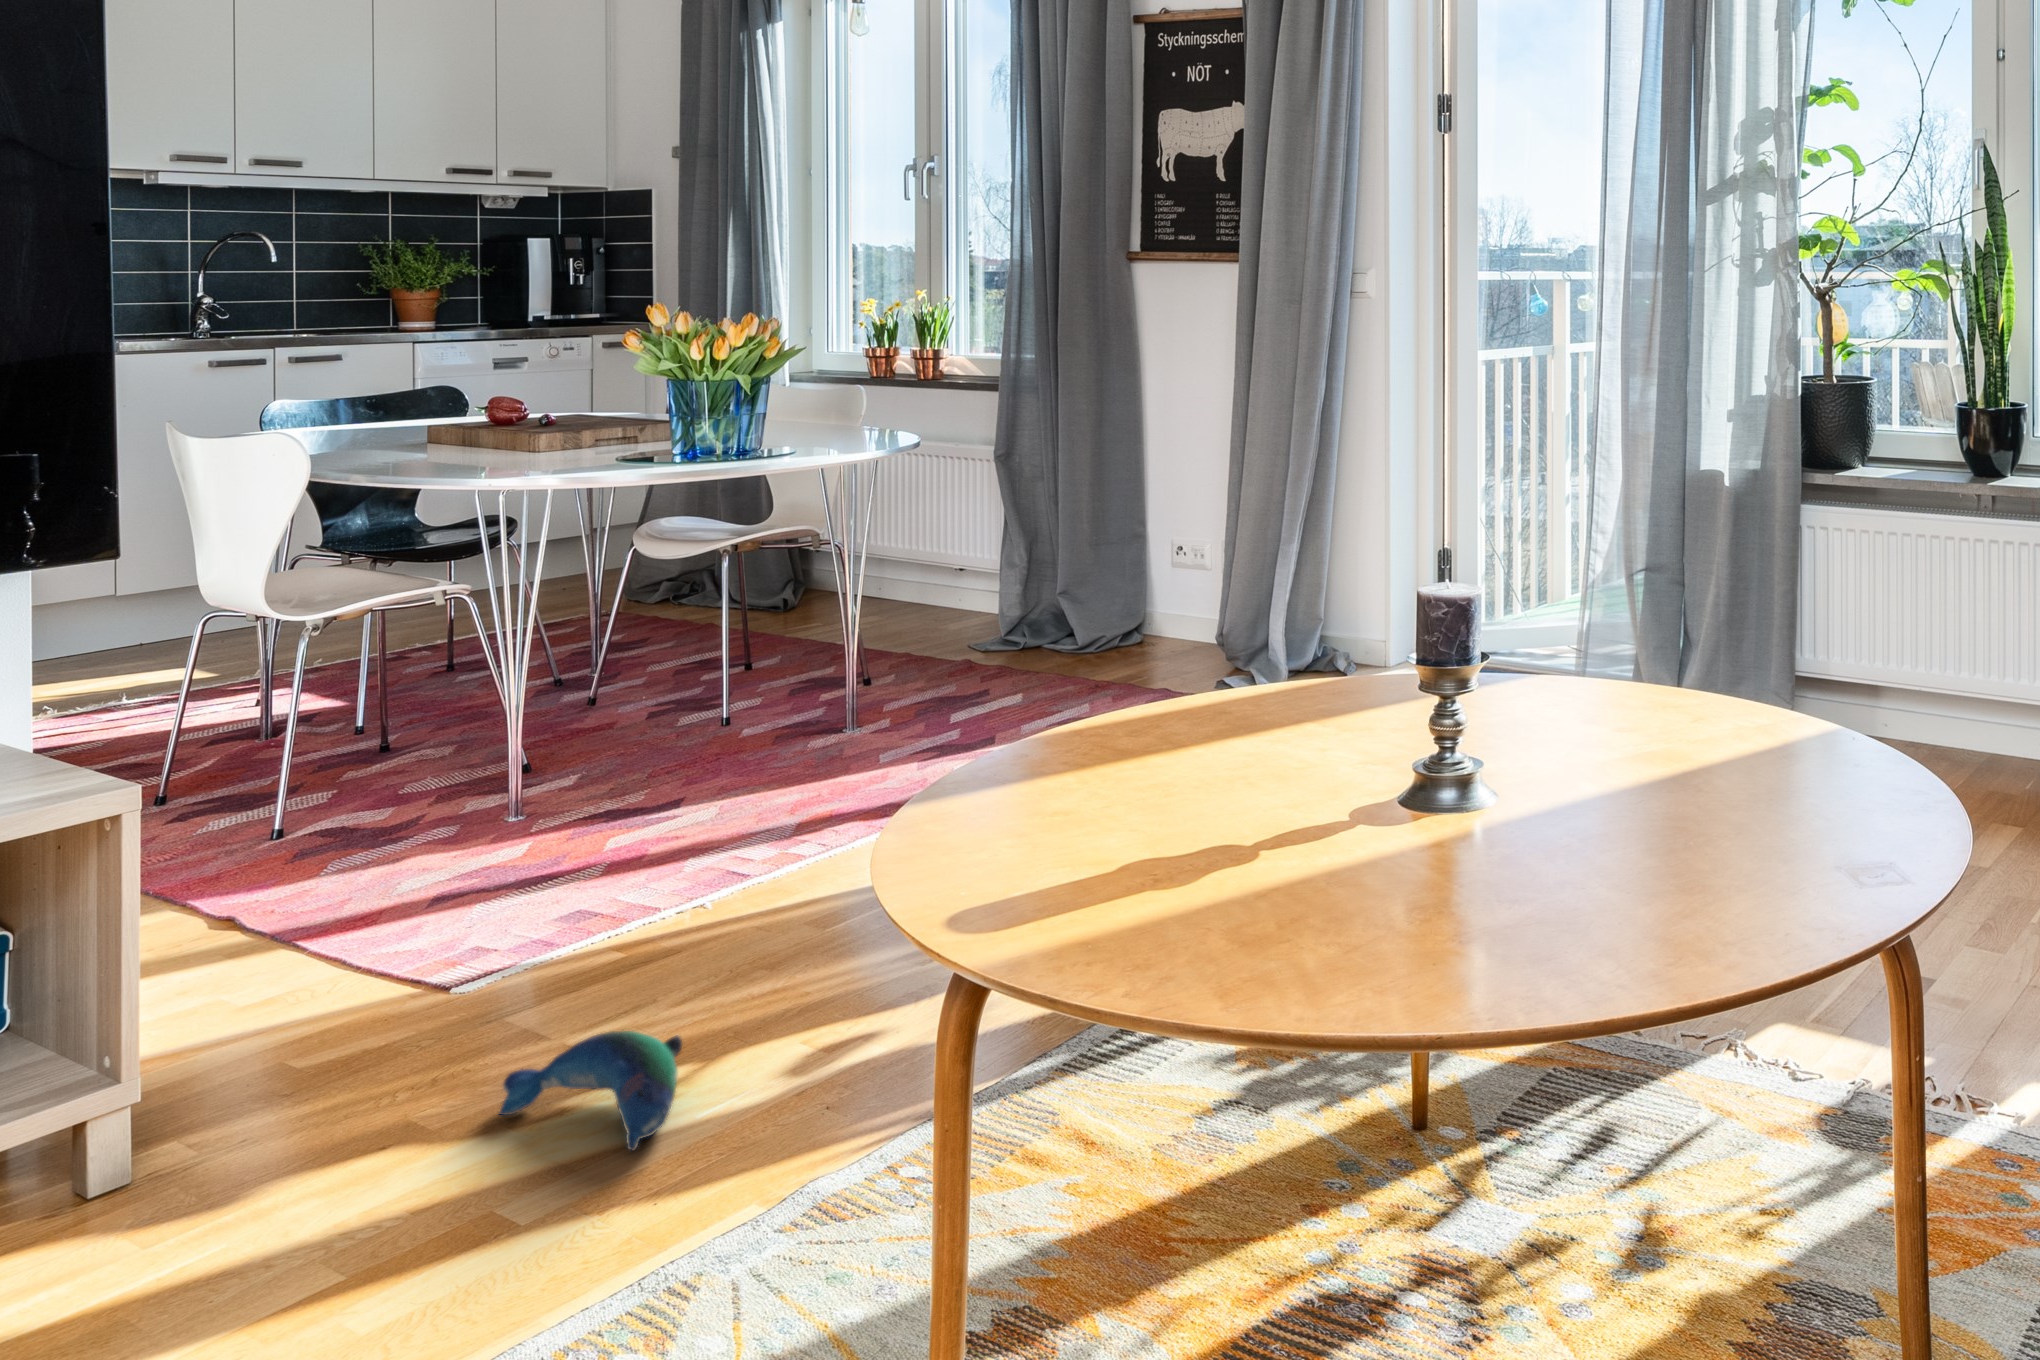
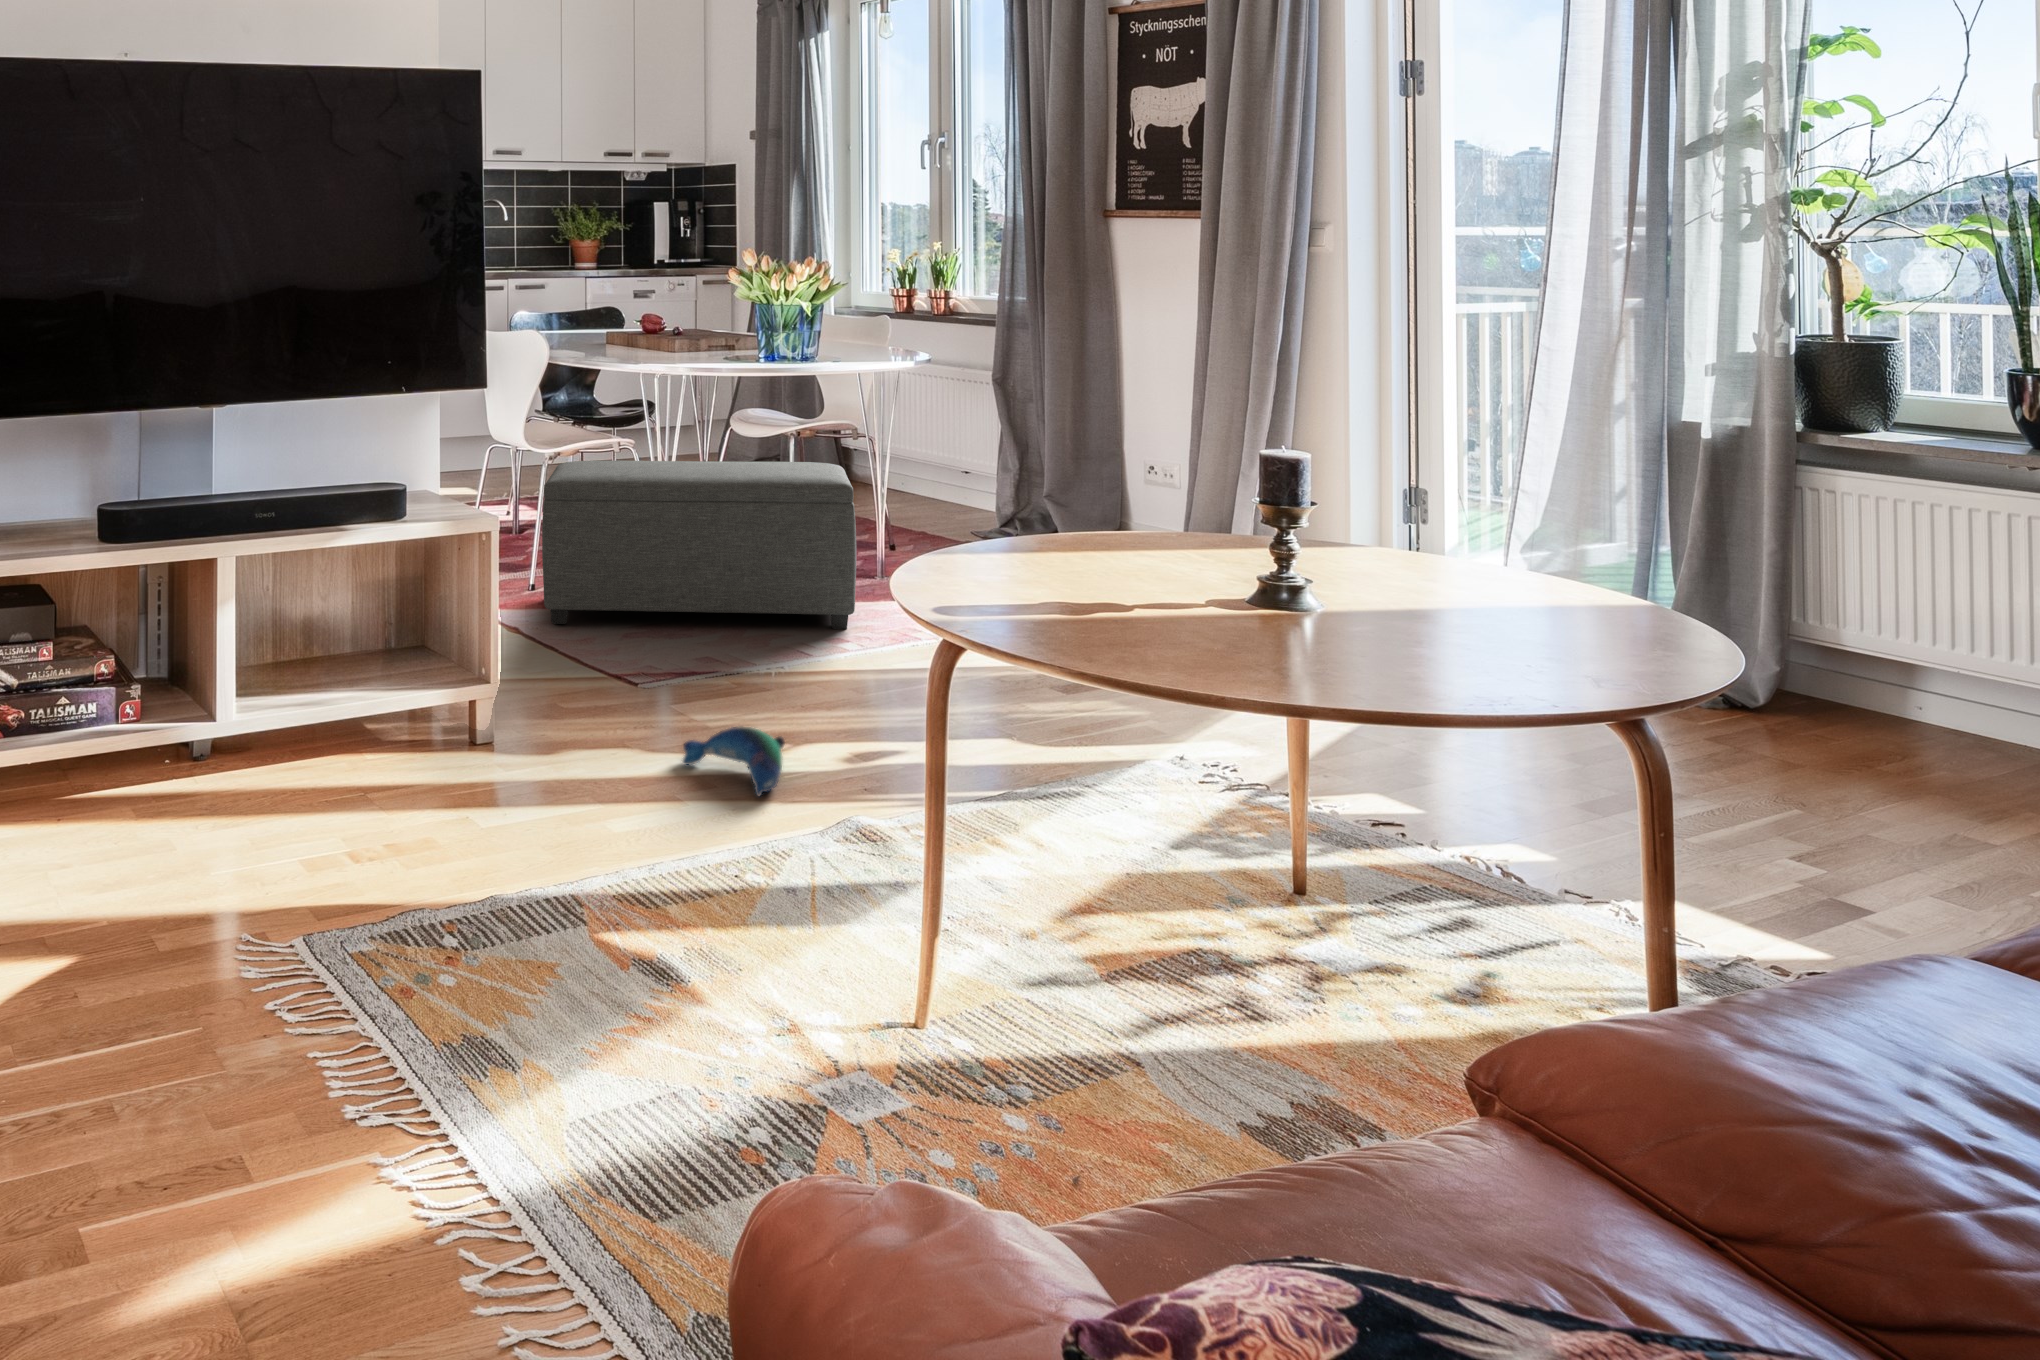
ottoman: none [281,585,809,881] -> present [542,461,856,629]

